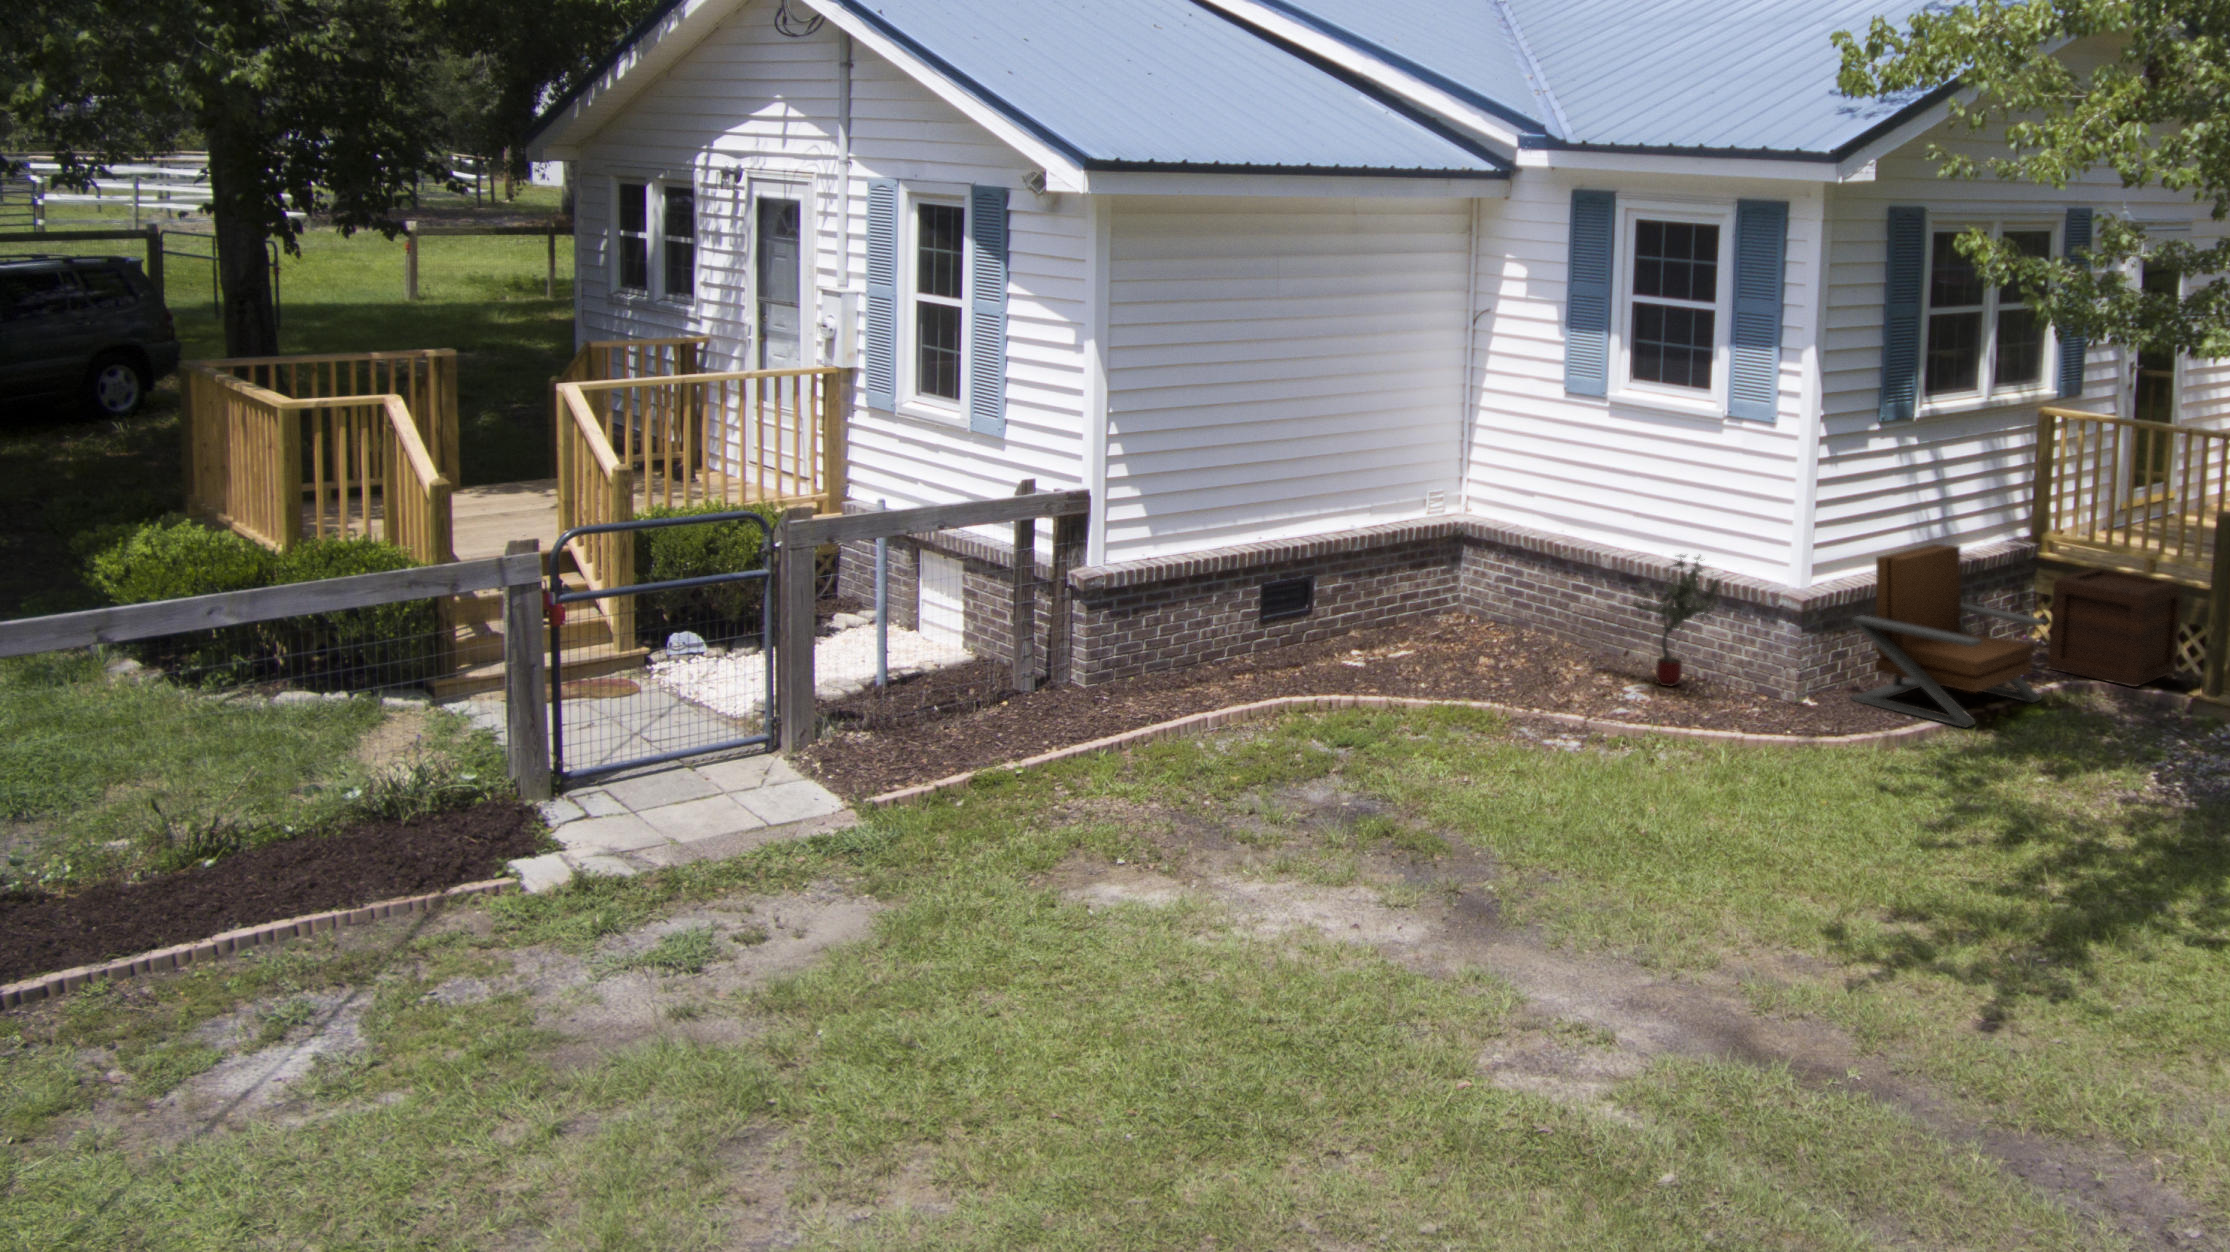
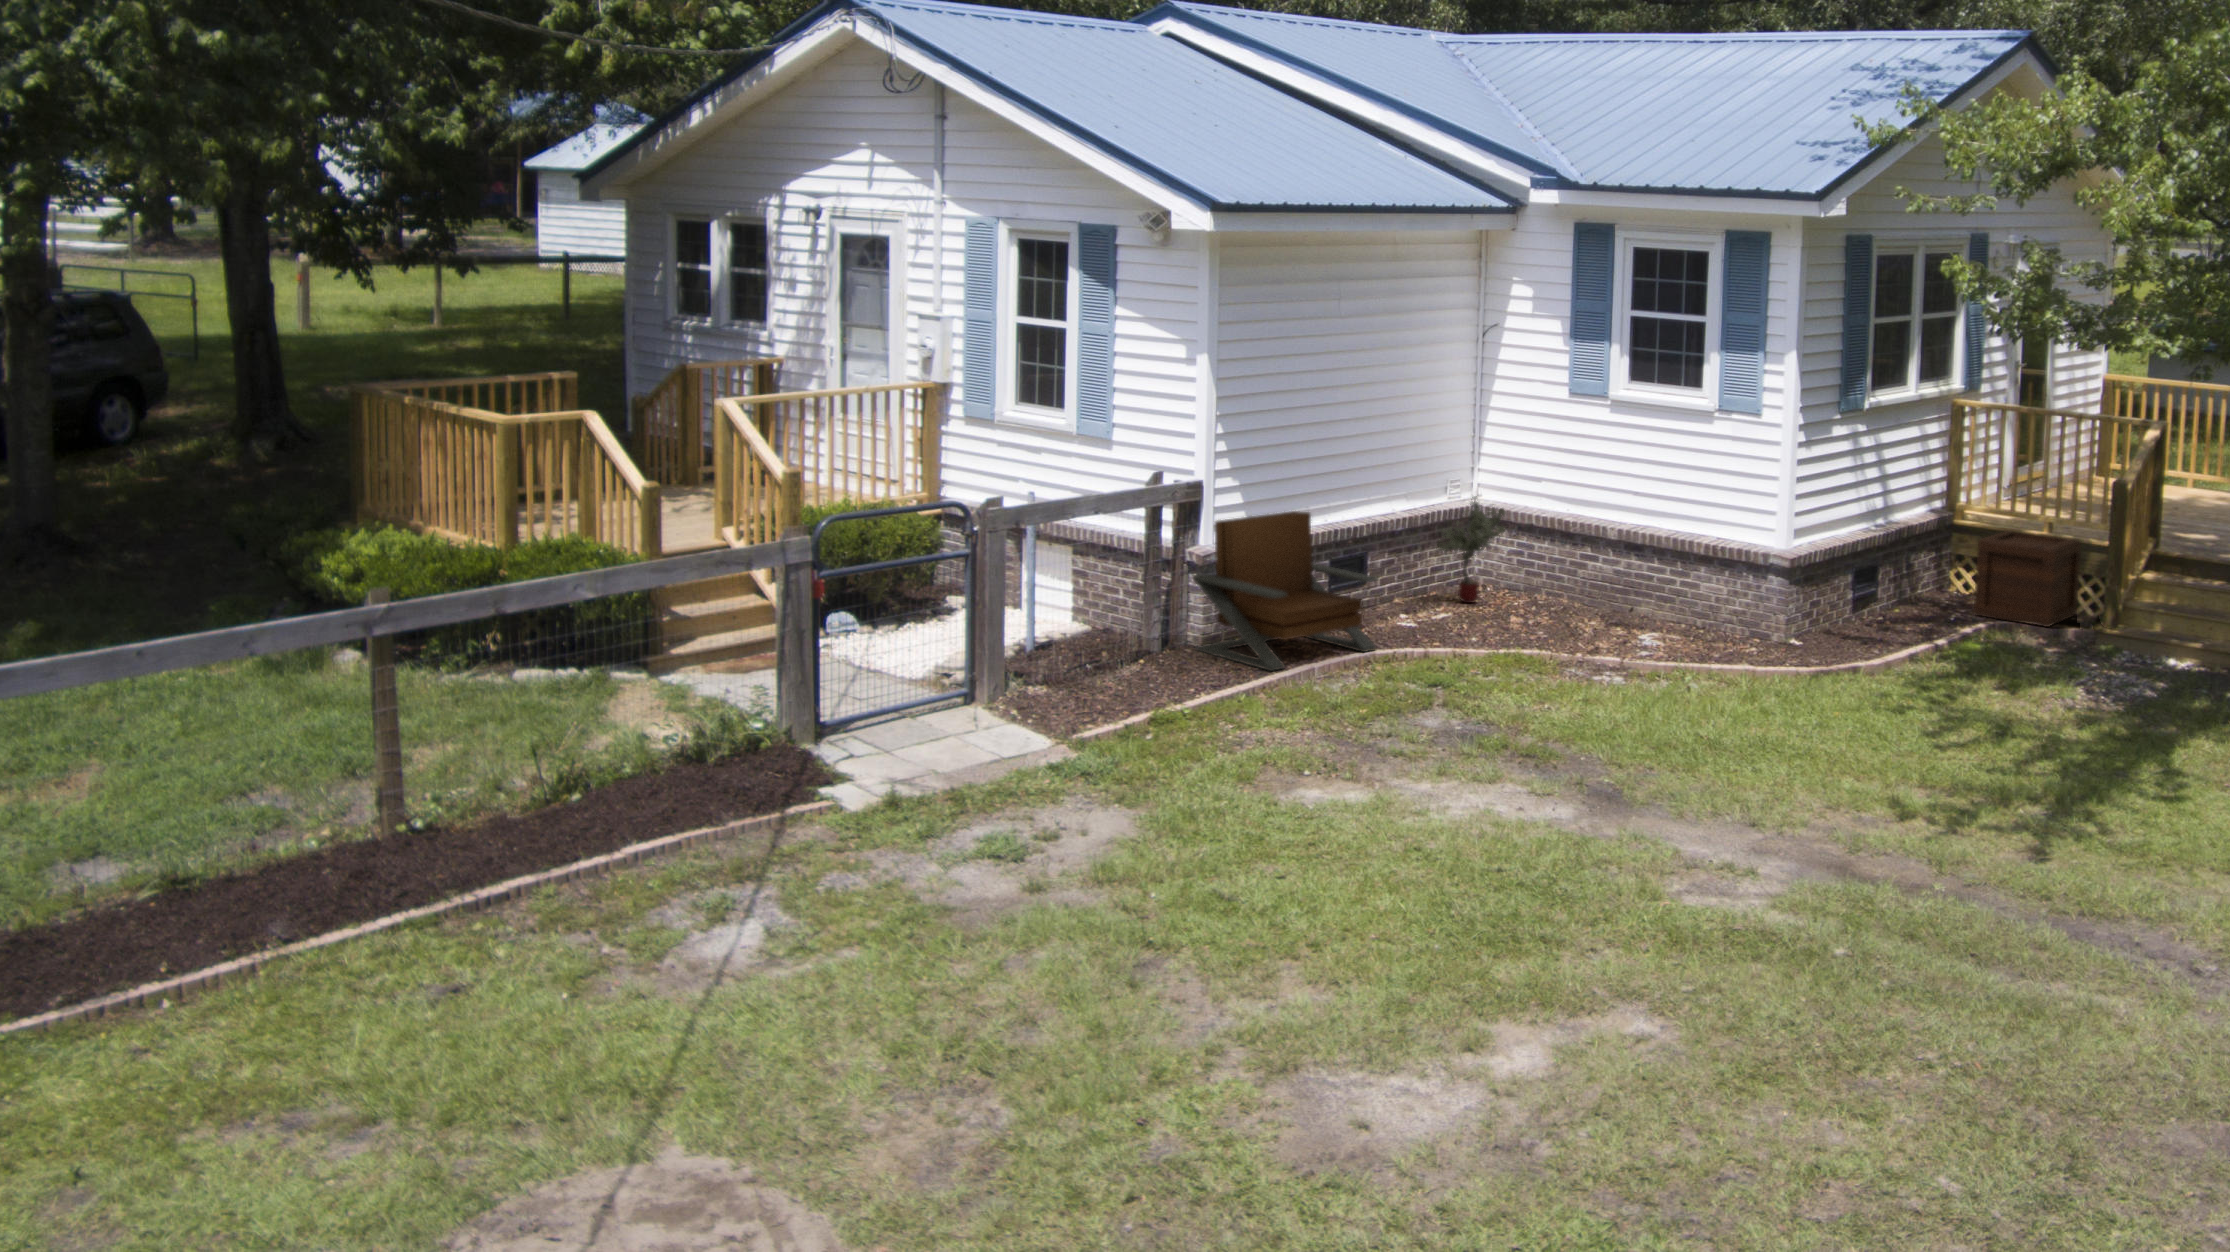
lounge chair: present [1851,544,2047,727] -> present [1193,511,1378,671]
potted tree: present [1632,554,1719,687] -> present [1436,496,1505,603]

